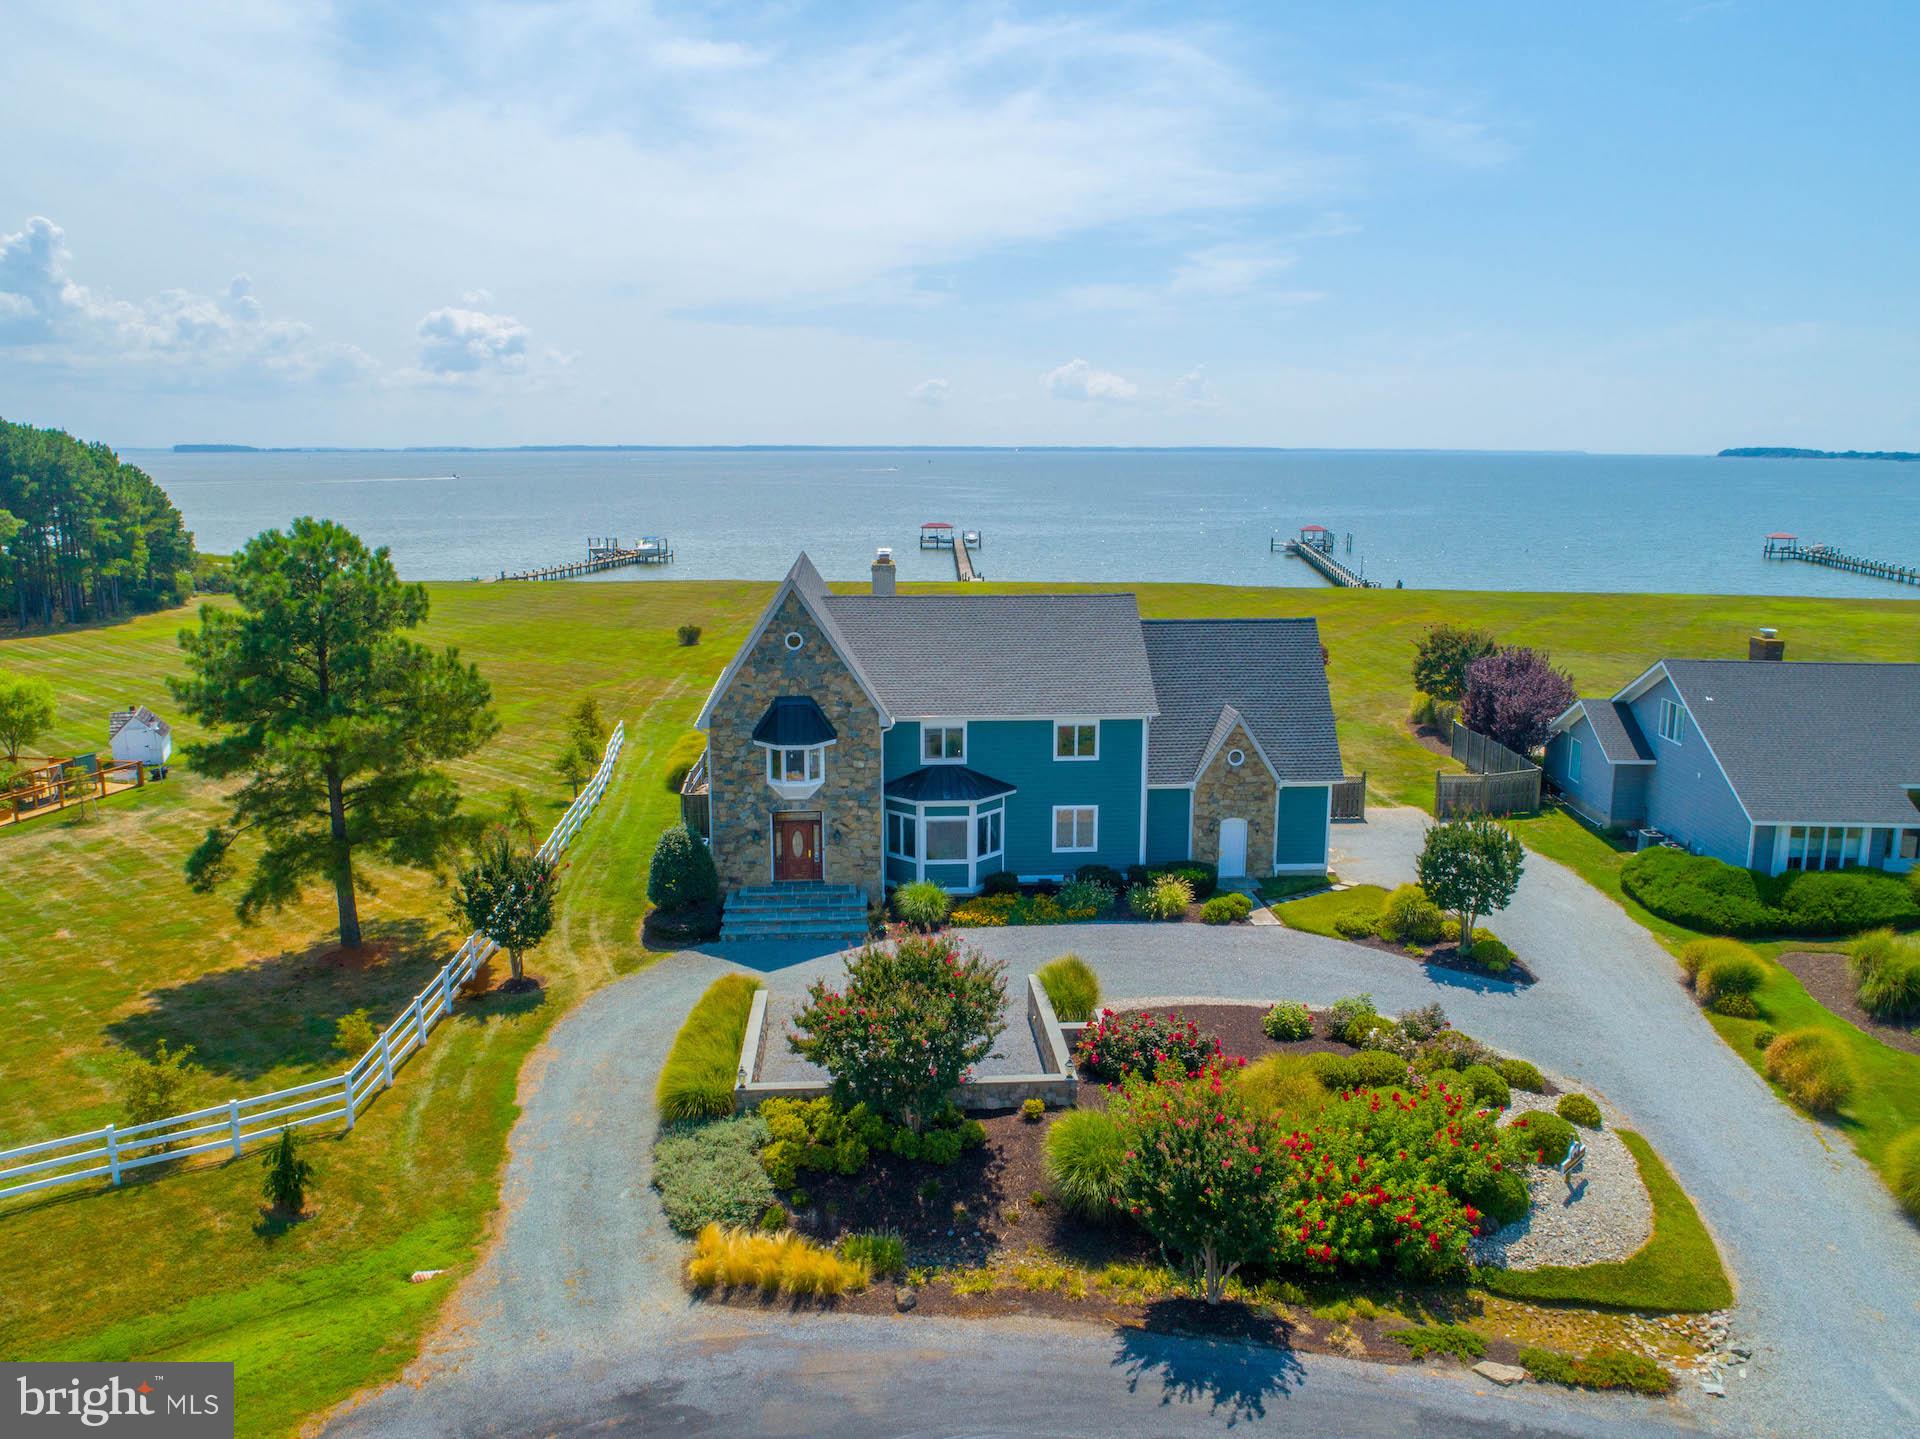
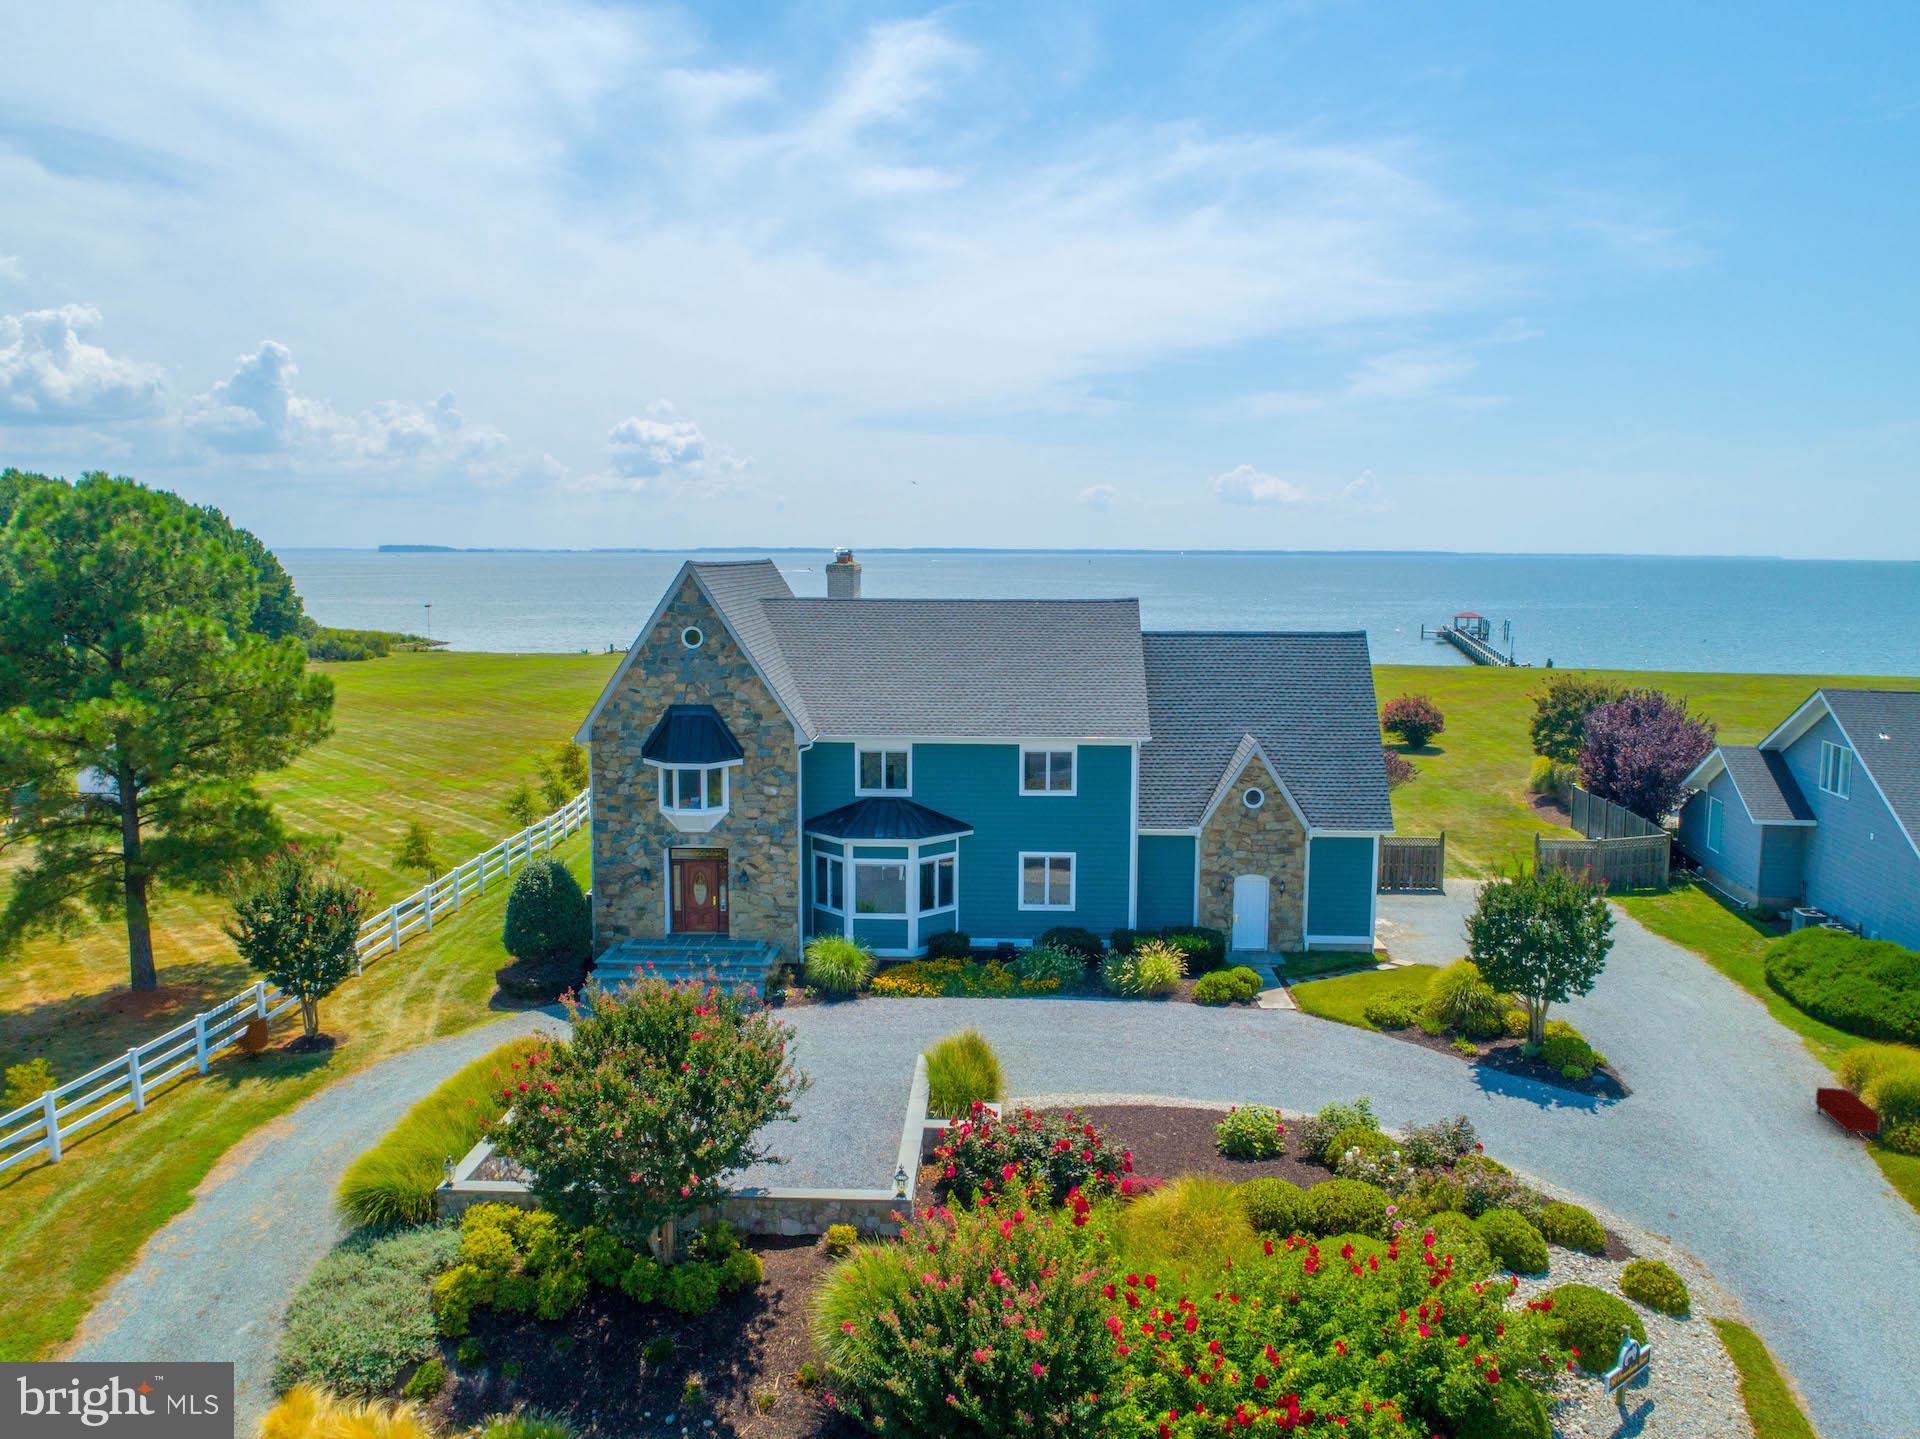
bench: none [1666,968,1711,1004] -> present [1816,1088,1879,1139]

